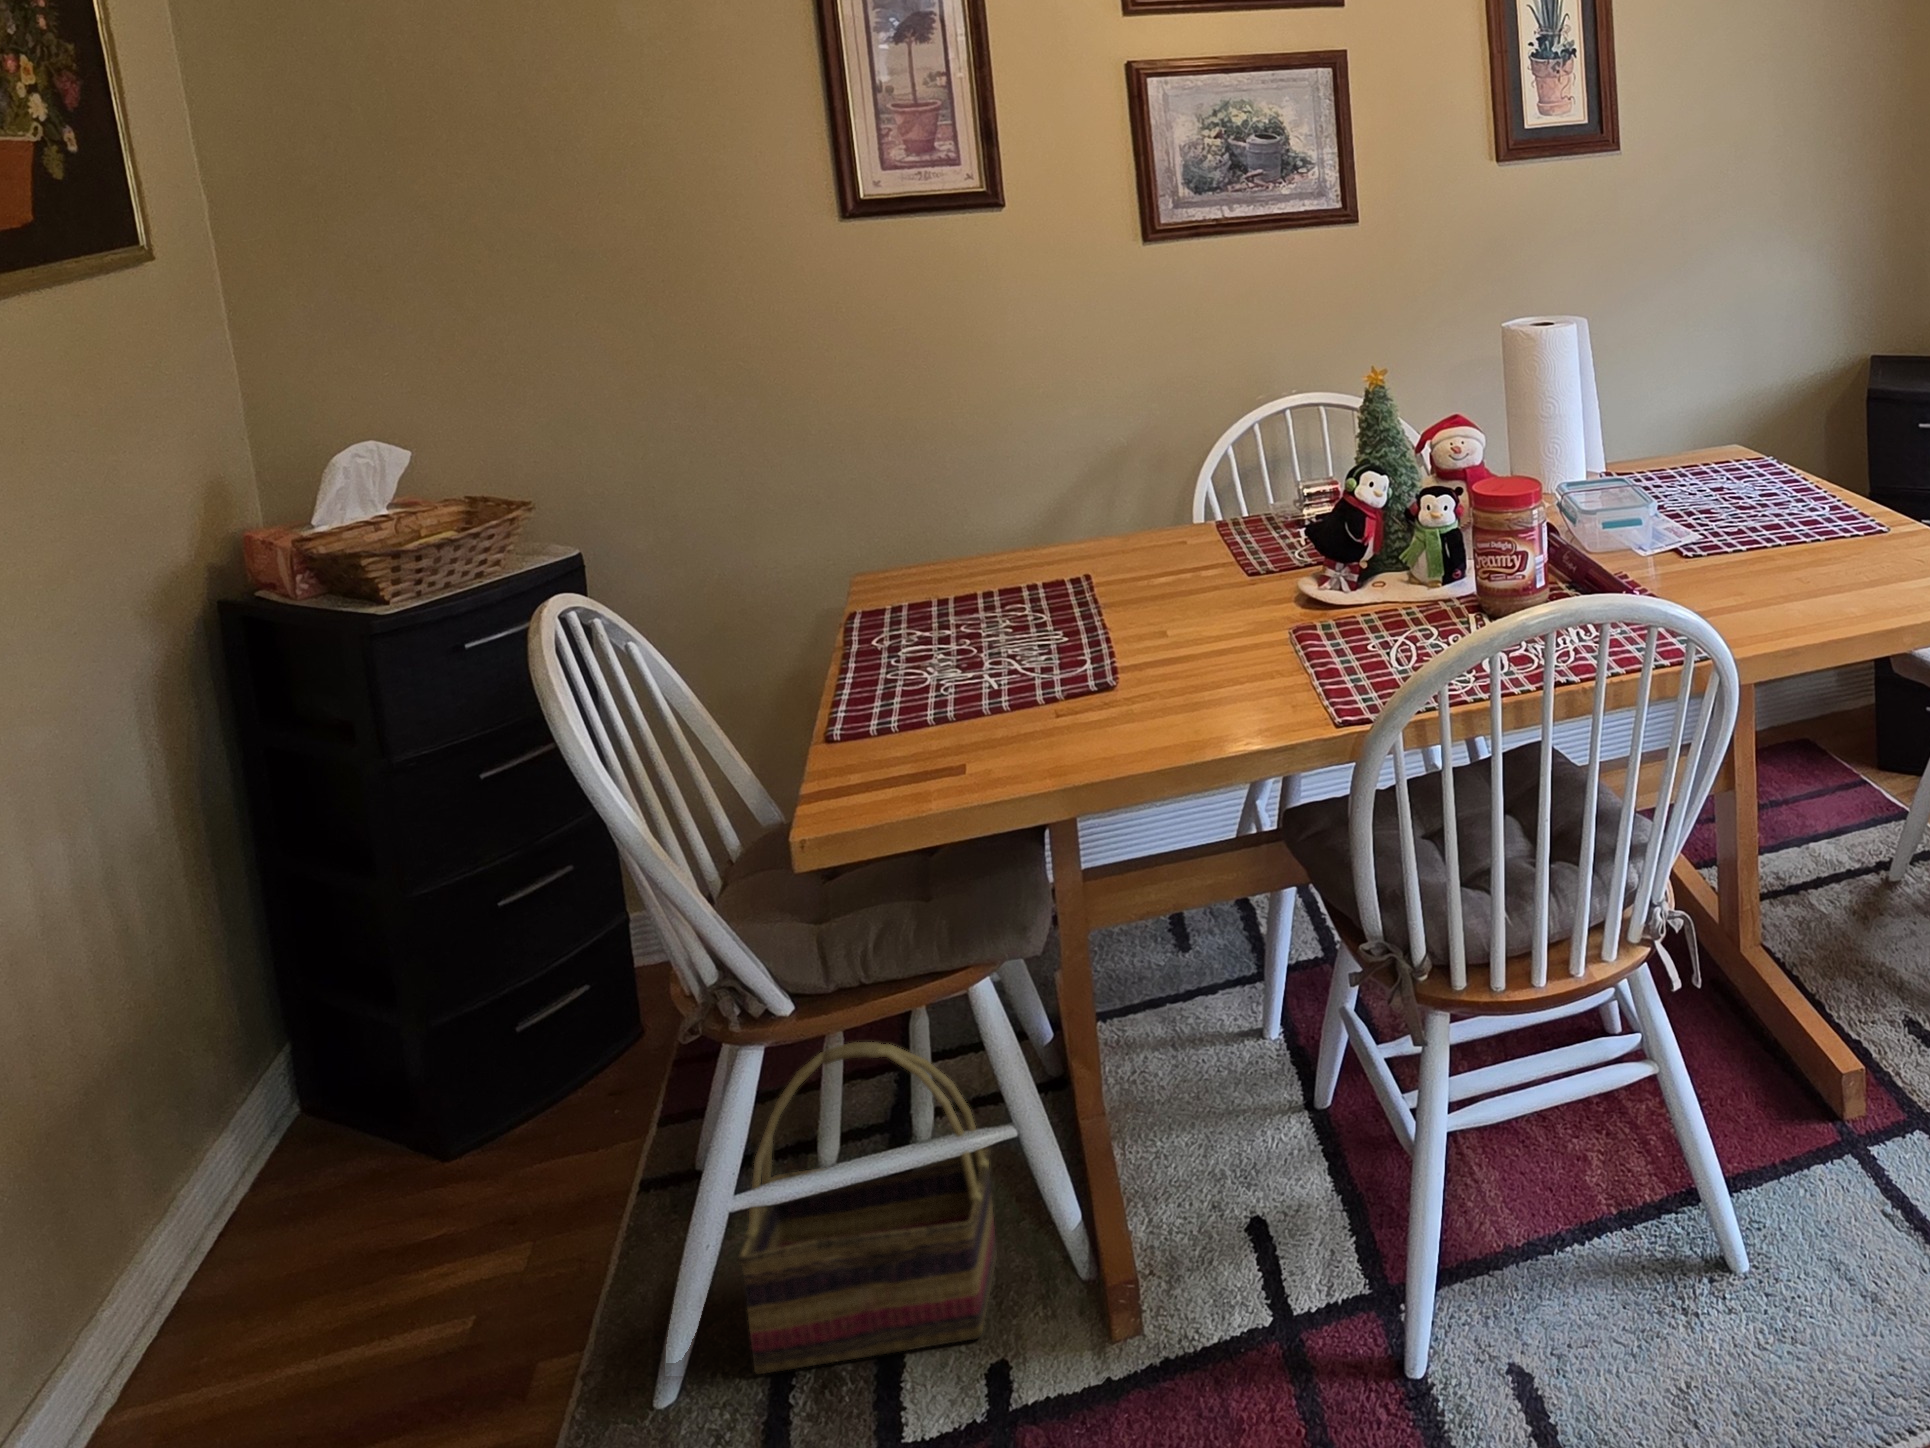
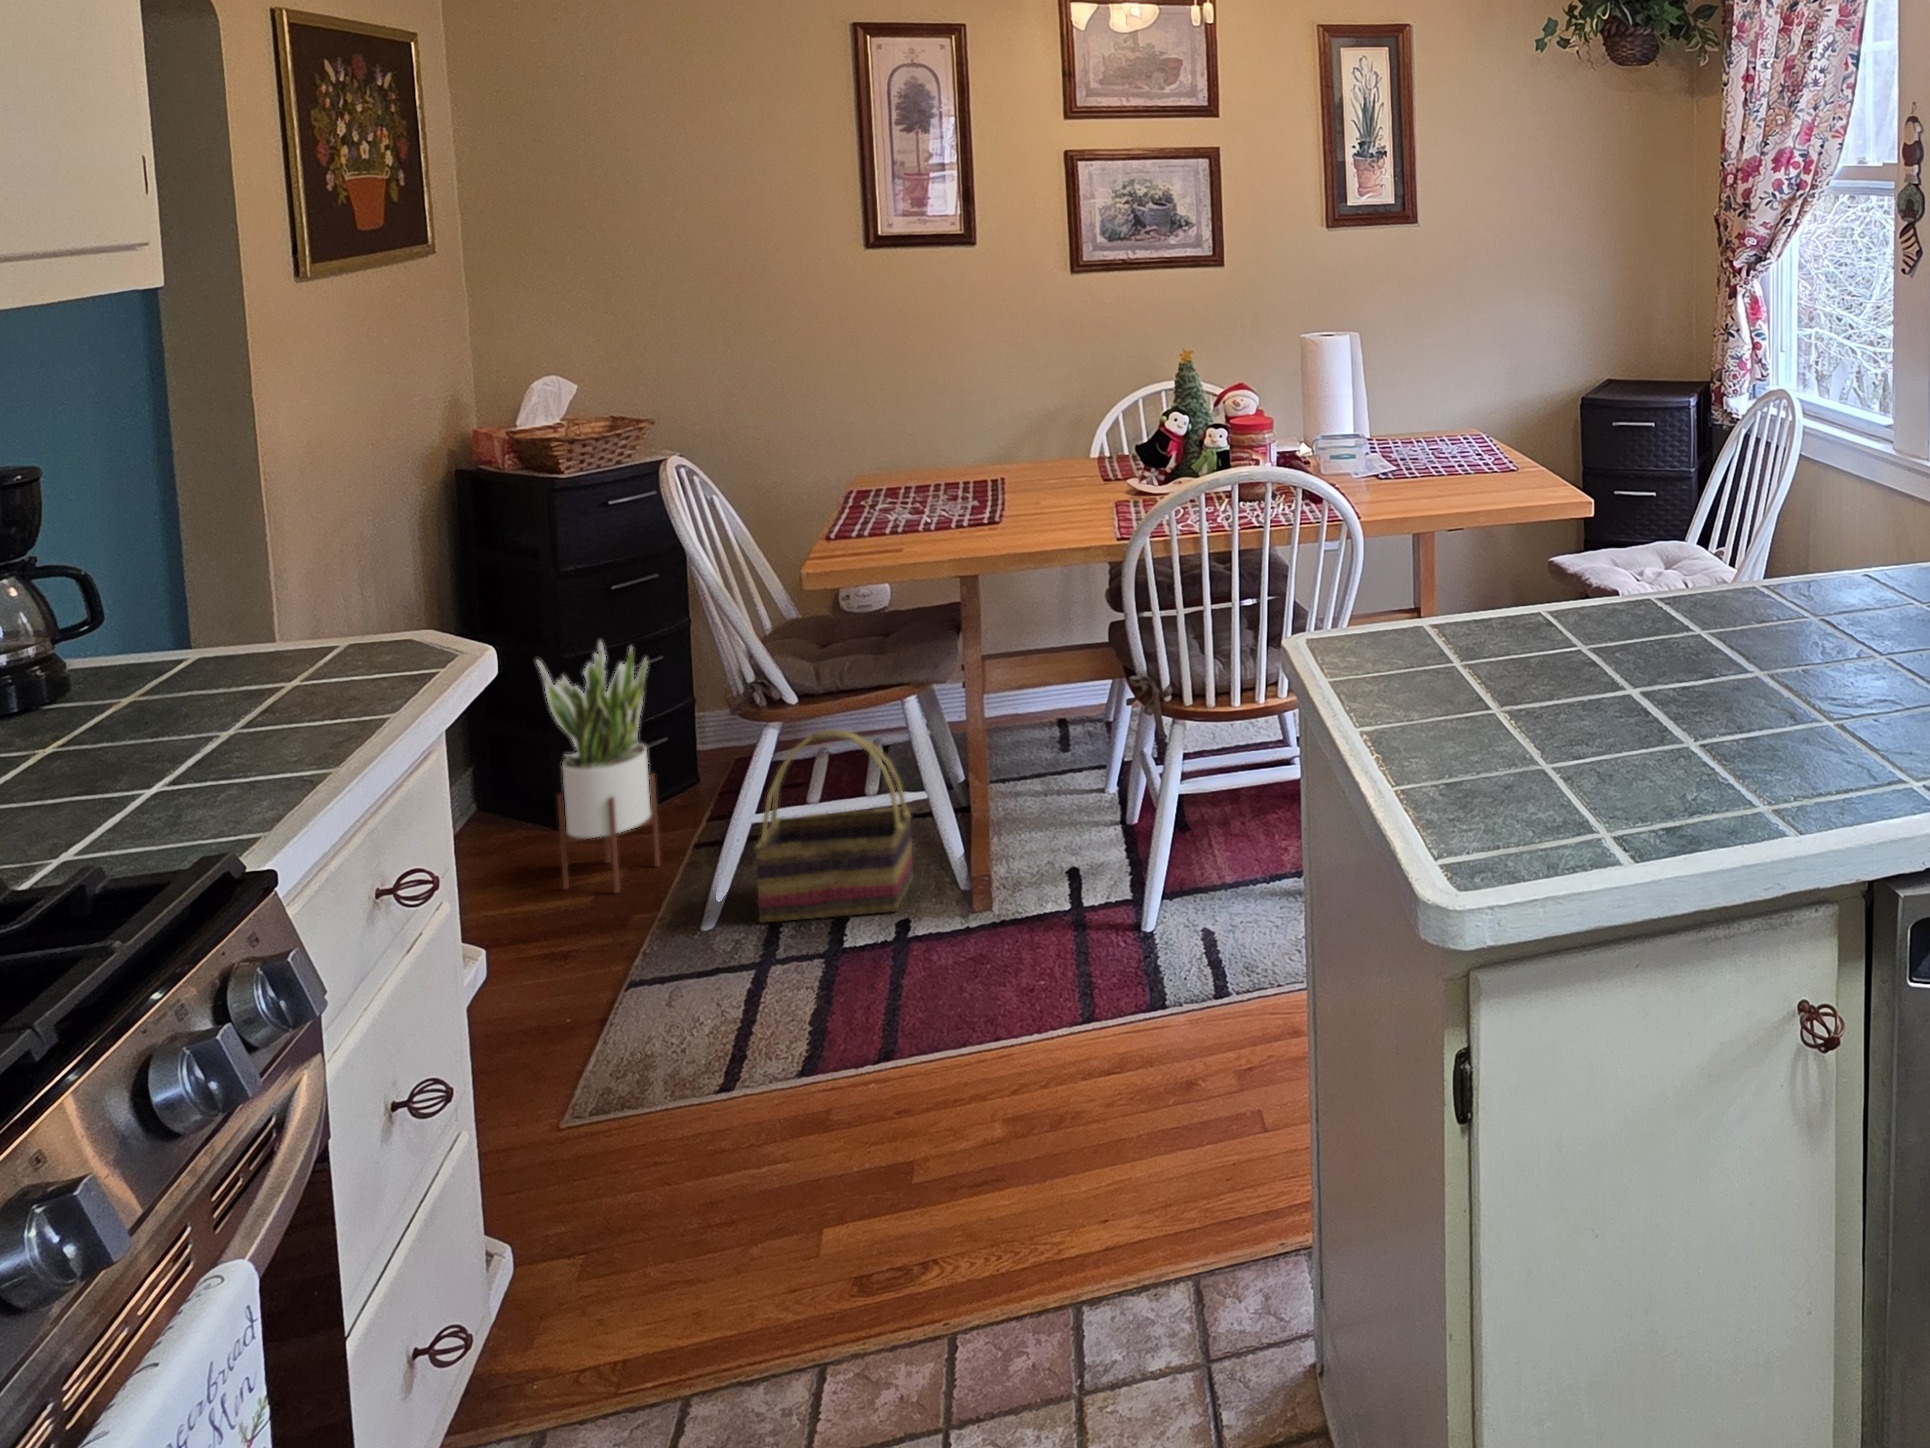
potted plant: none [350,894,585,1307] -> present [537,642,660,893]

